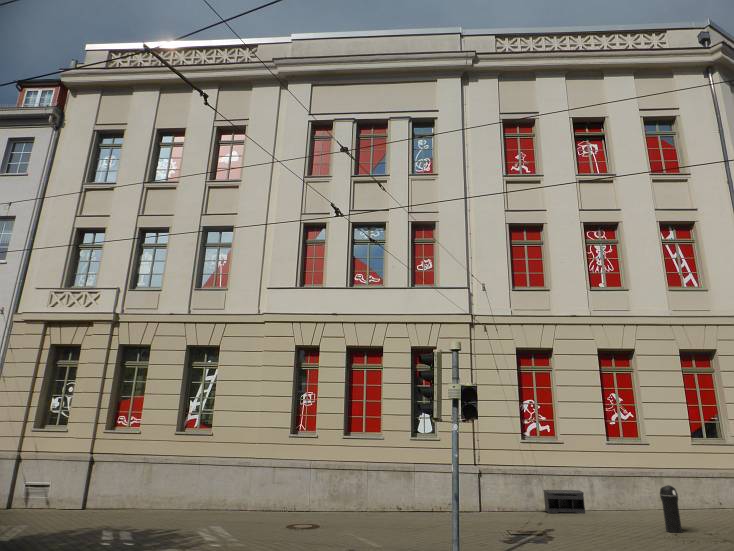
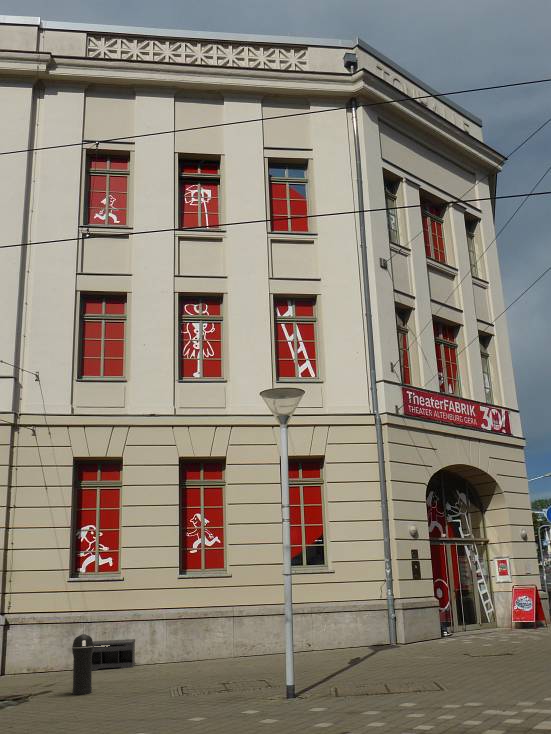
trash can: present [660,485,682,533] -> present [72,634,94,695]

